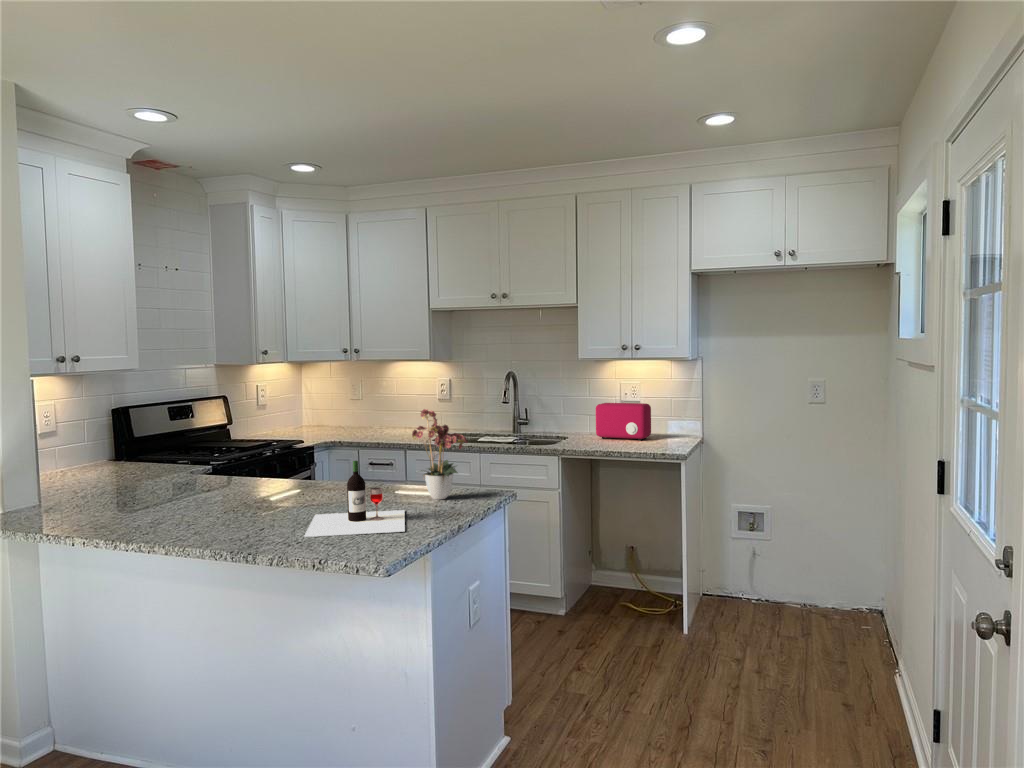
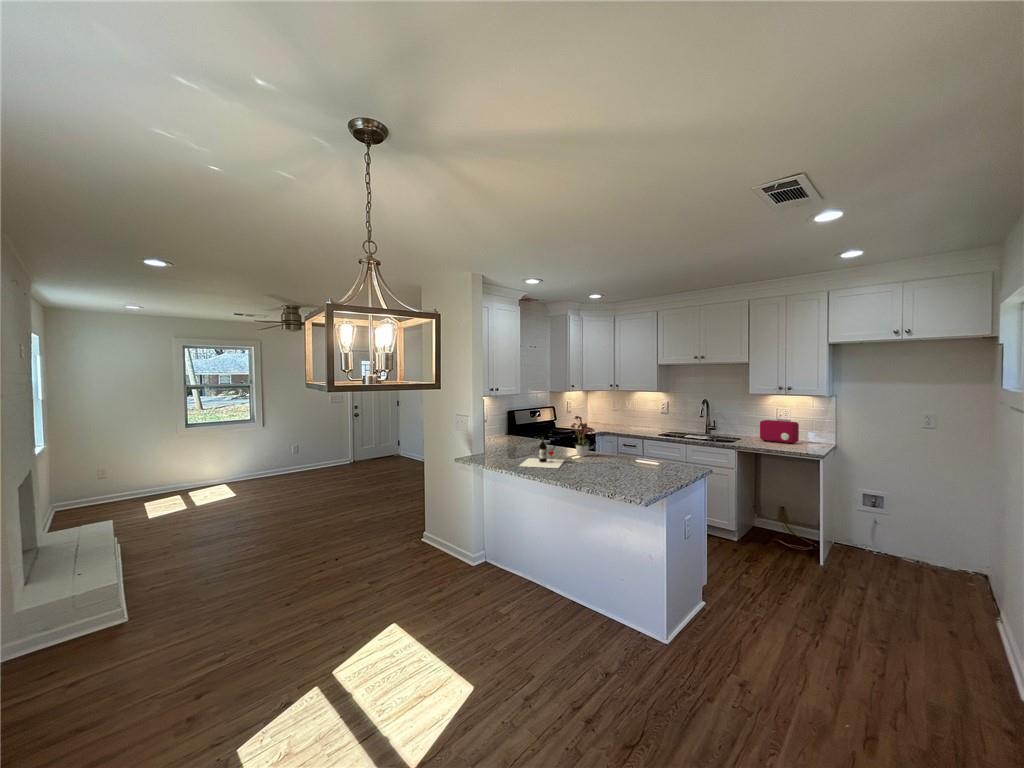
flower arrangement: present [412,409,468,500] -> present [571,416,595,456]
wine bottle: present [304,461,405,537] -> present [520,437,564,468]

